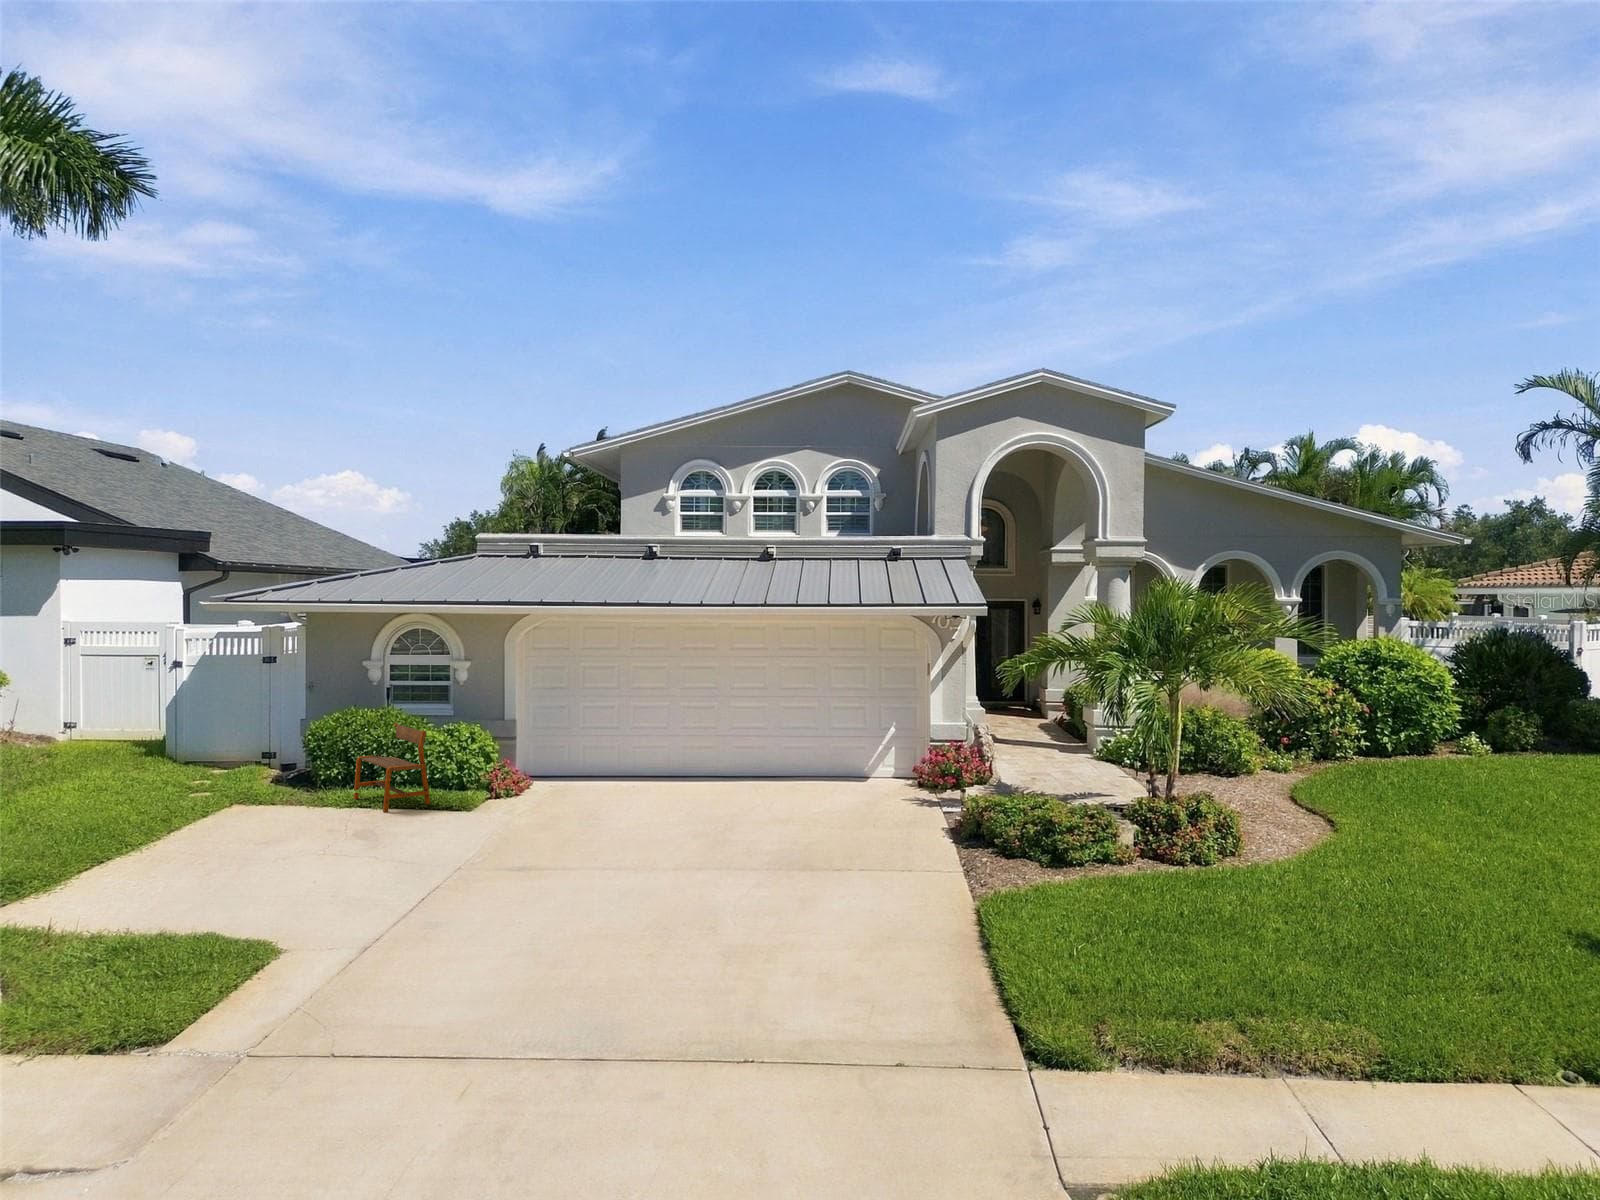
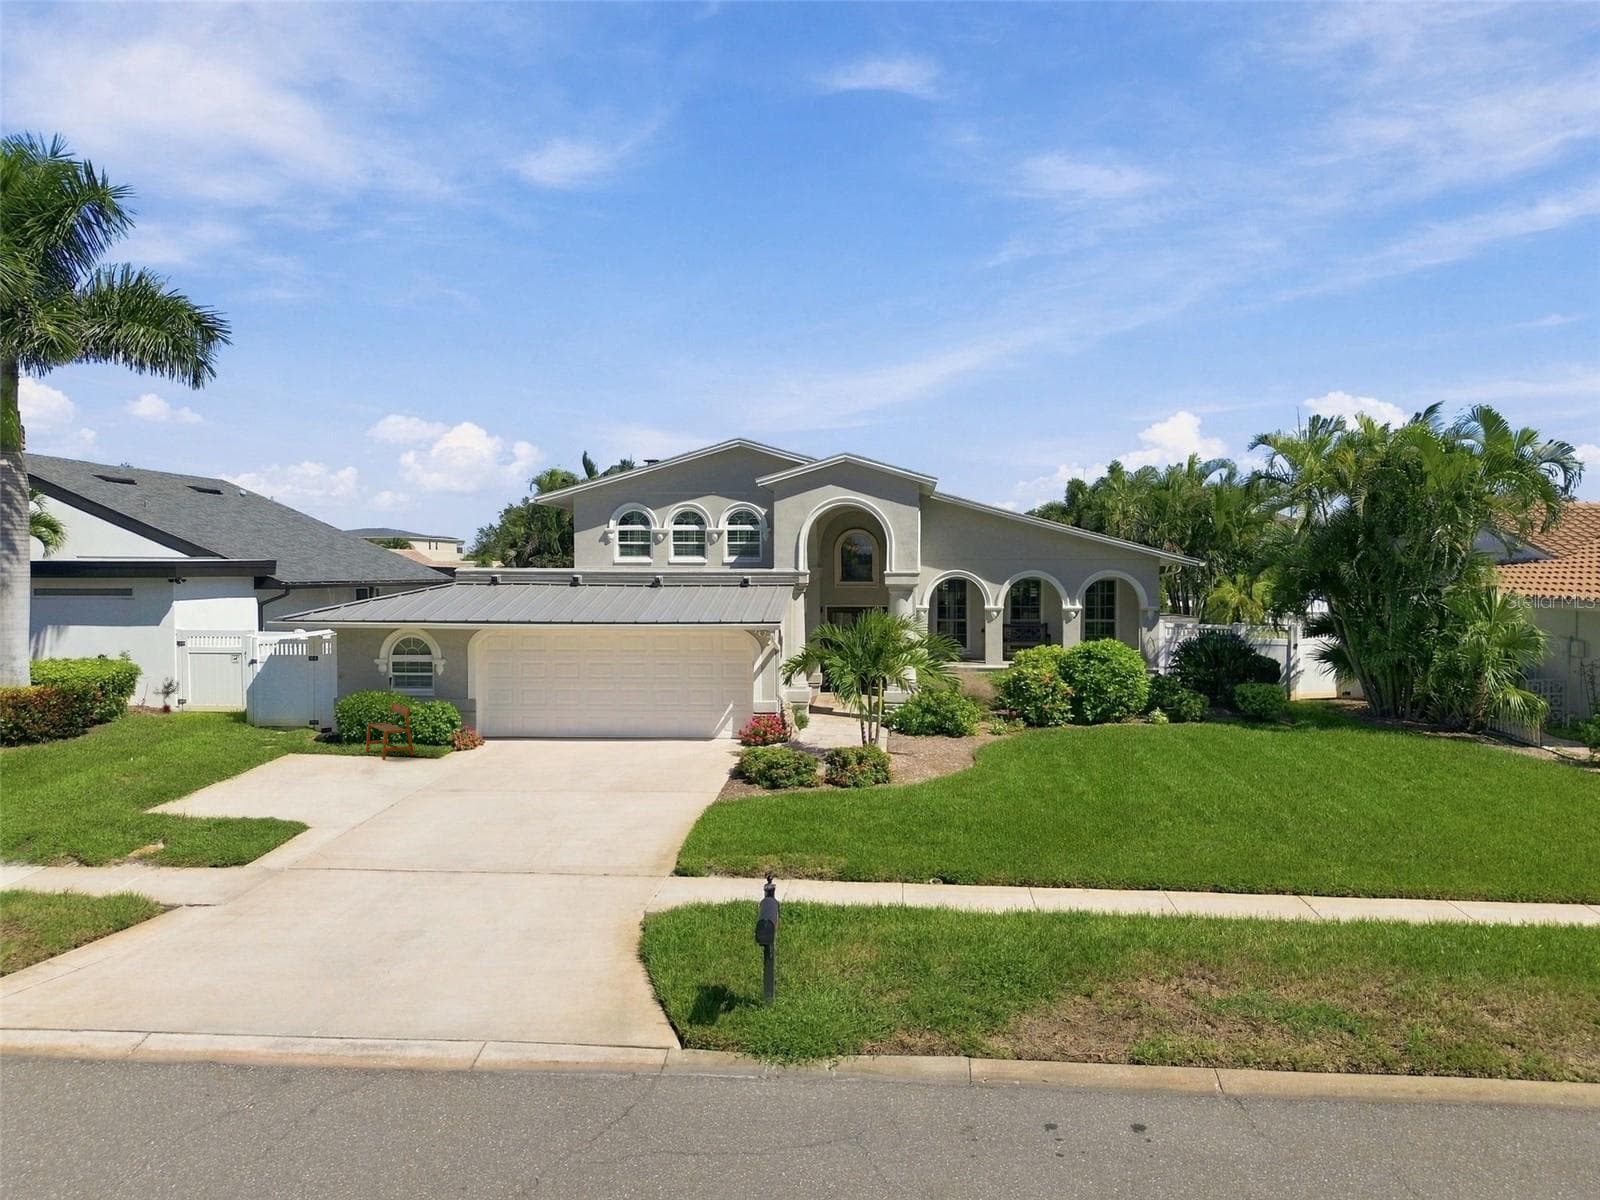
potted tree: none [24,688,67,739] -> present [154,678,179,712]

